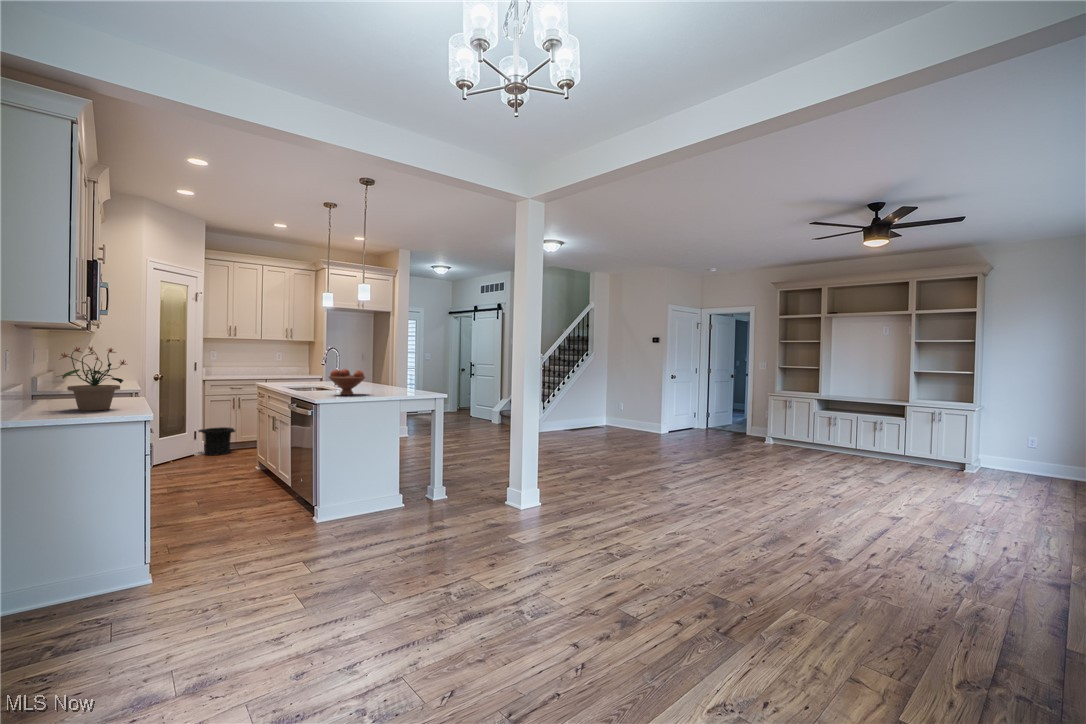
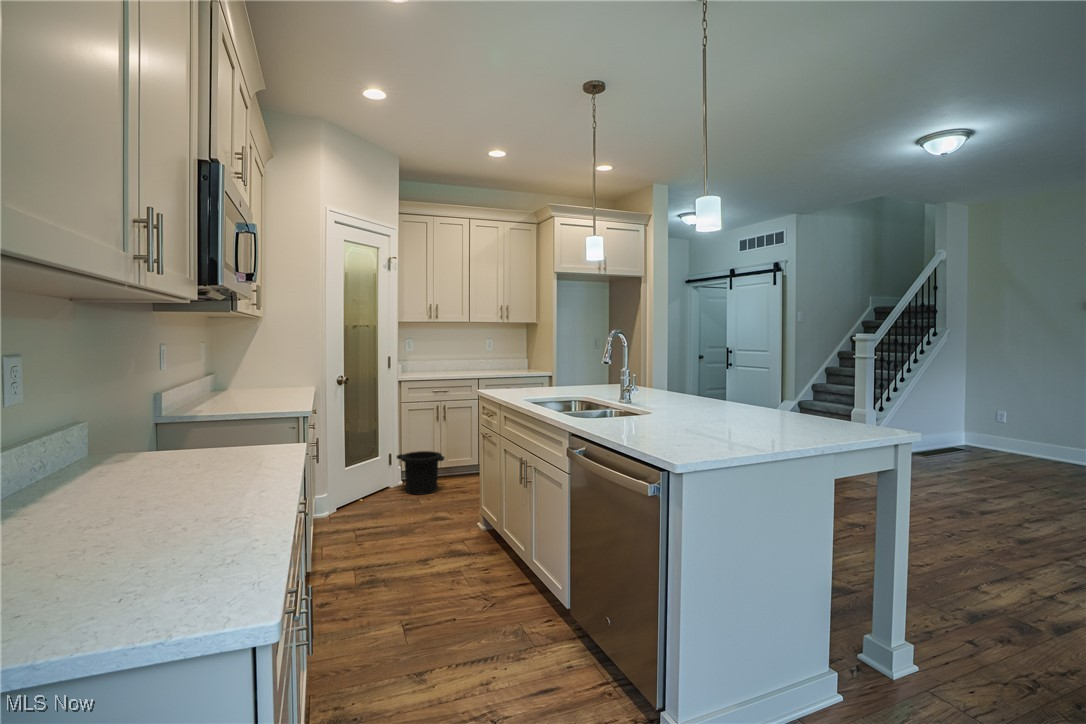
potted plant: present [57,347,126,411] -> none [94,325,260,495]
fruit bowl: present [329,369,365,395] -> none [646,369,724,427]

